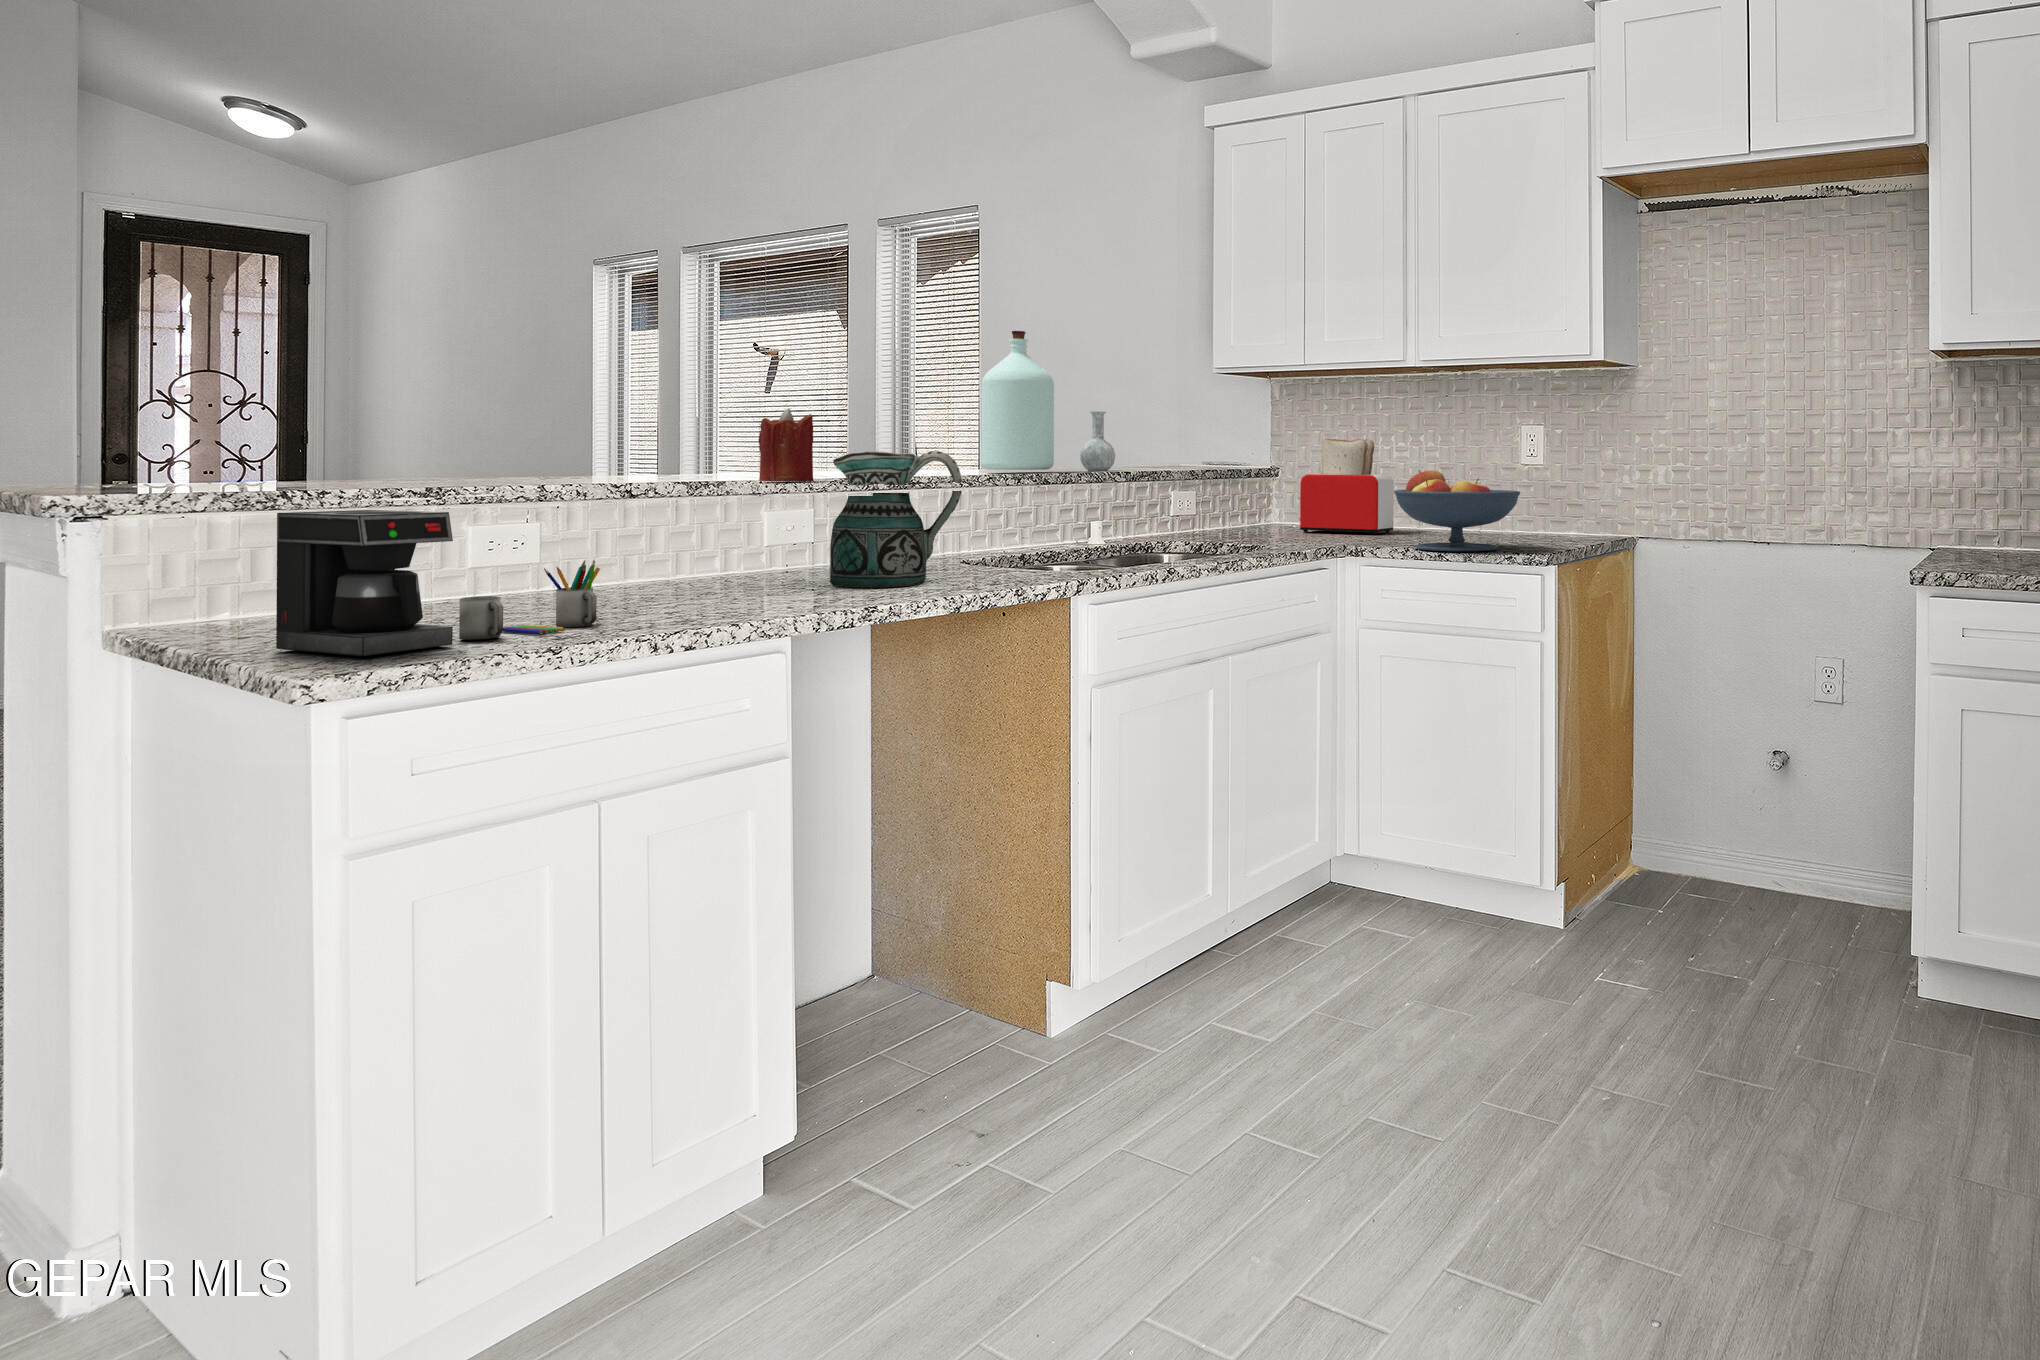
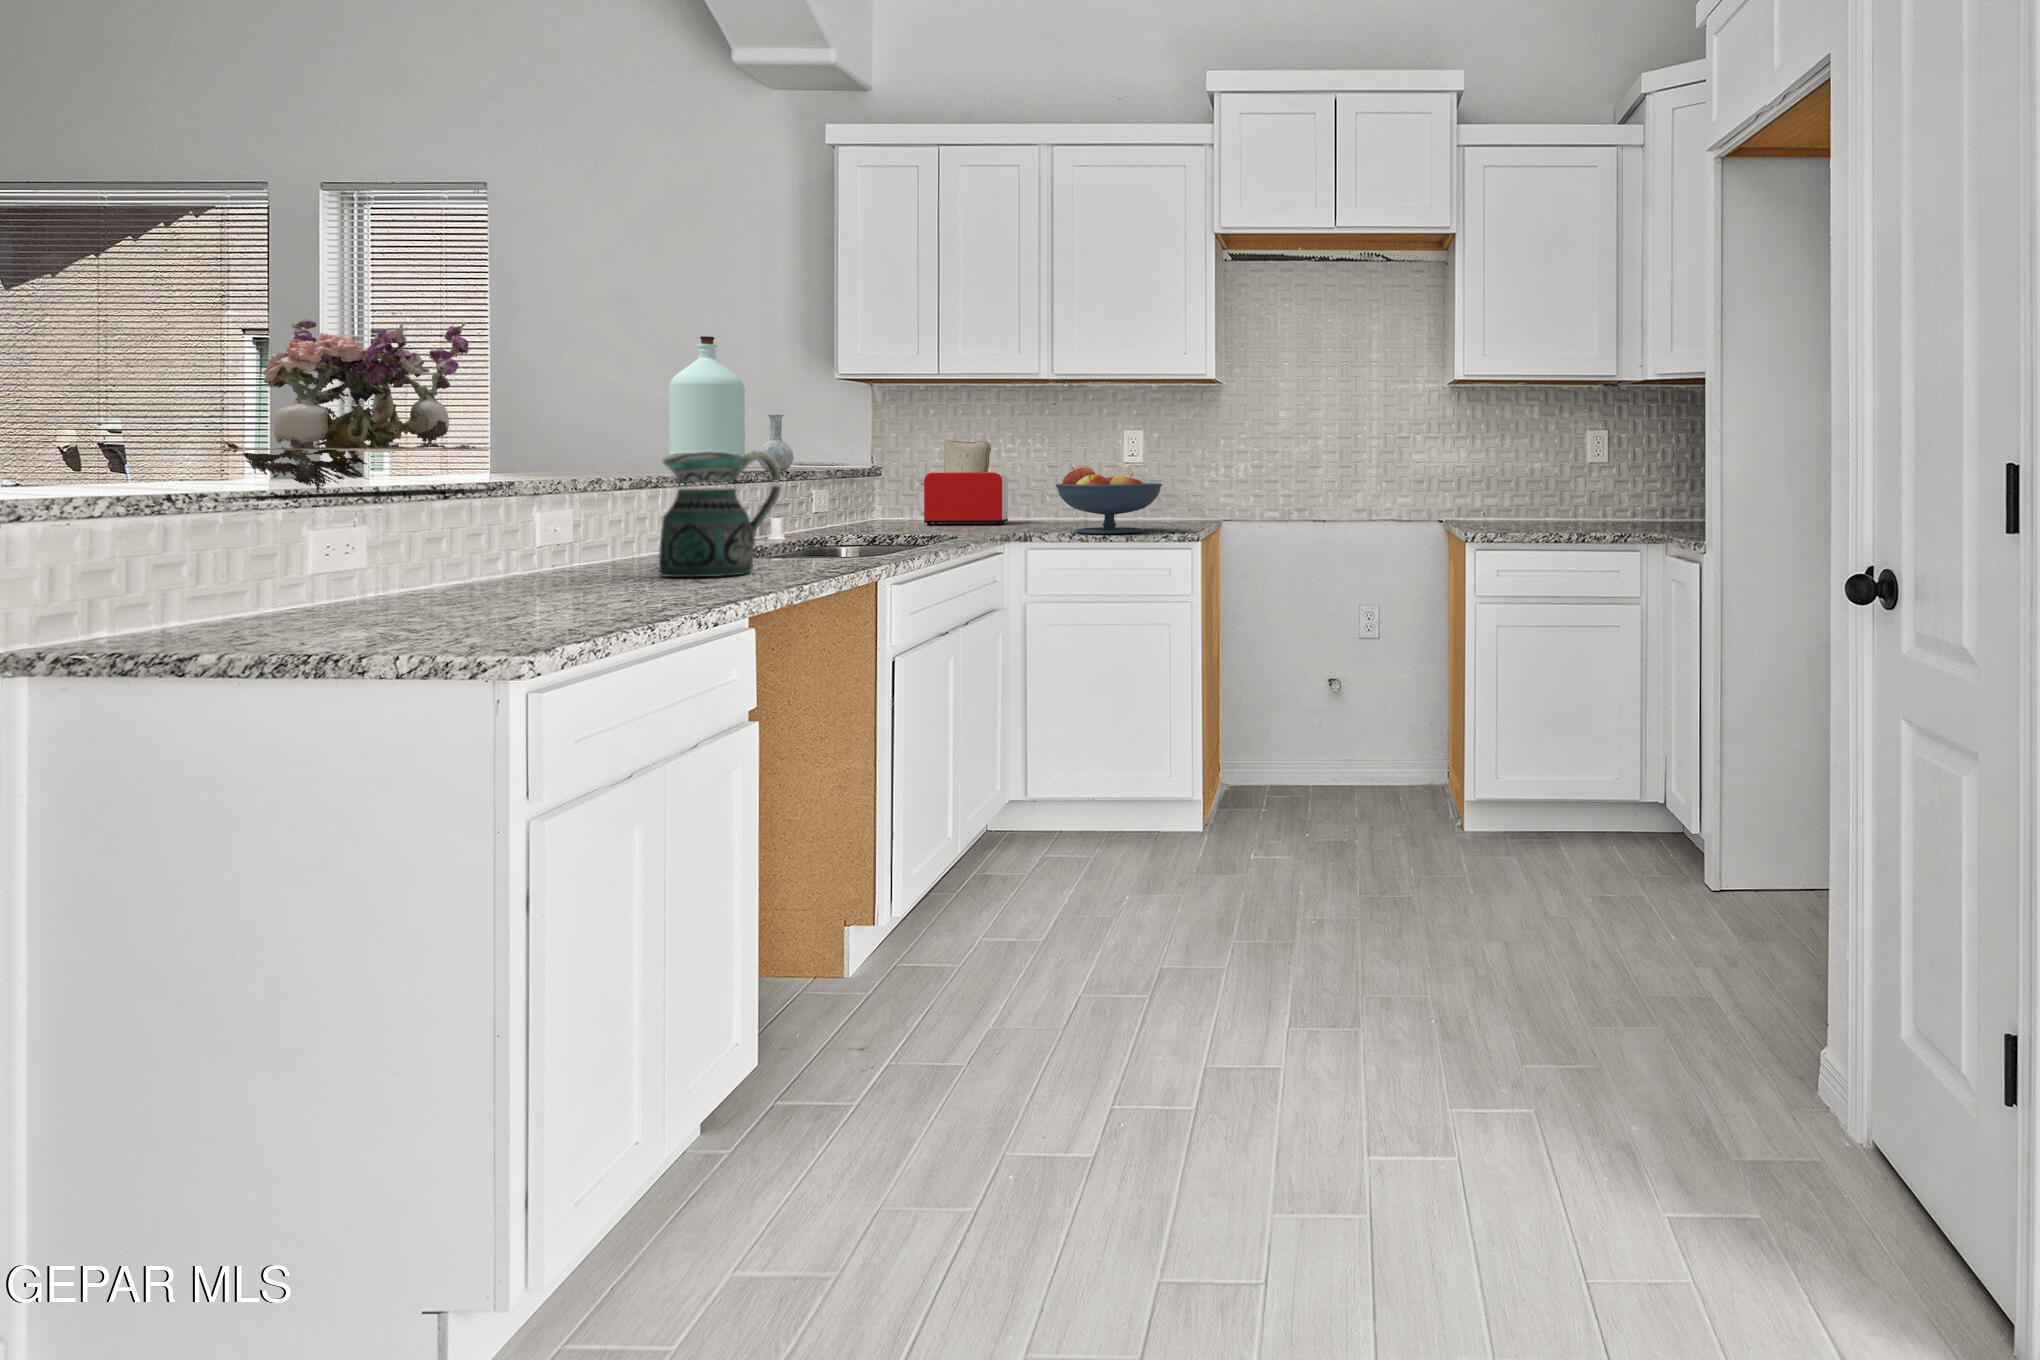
flower arrangement: none [390,321,657,490] -> present [204,319,497,492]
candle: present [758,408,813,481] -> none [526,409,589,482]
coffee maker: present [276,510,600,656] -> none [346,508,589,643]

